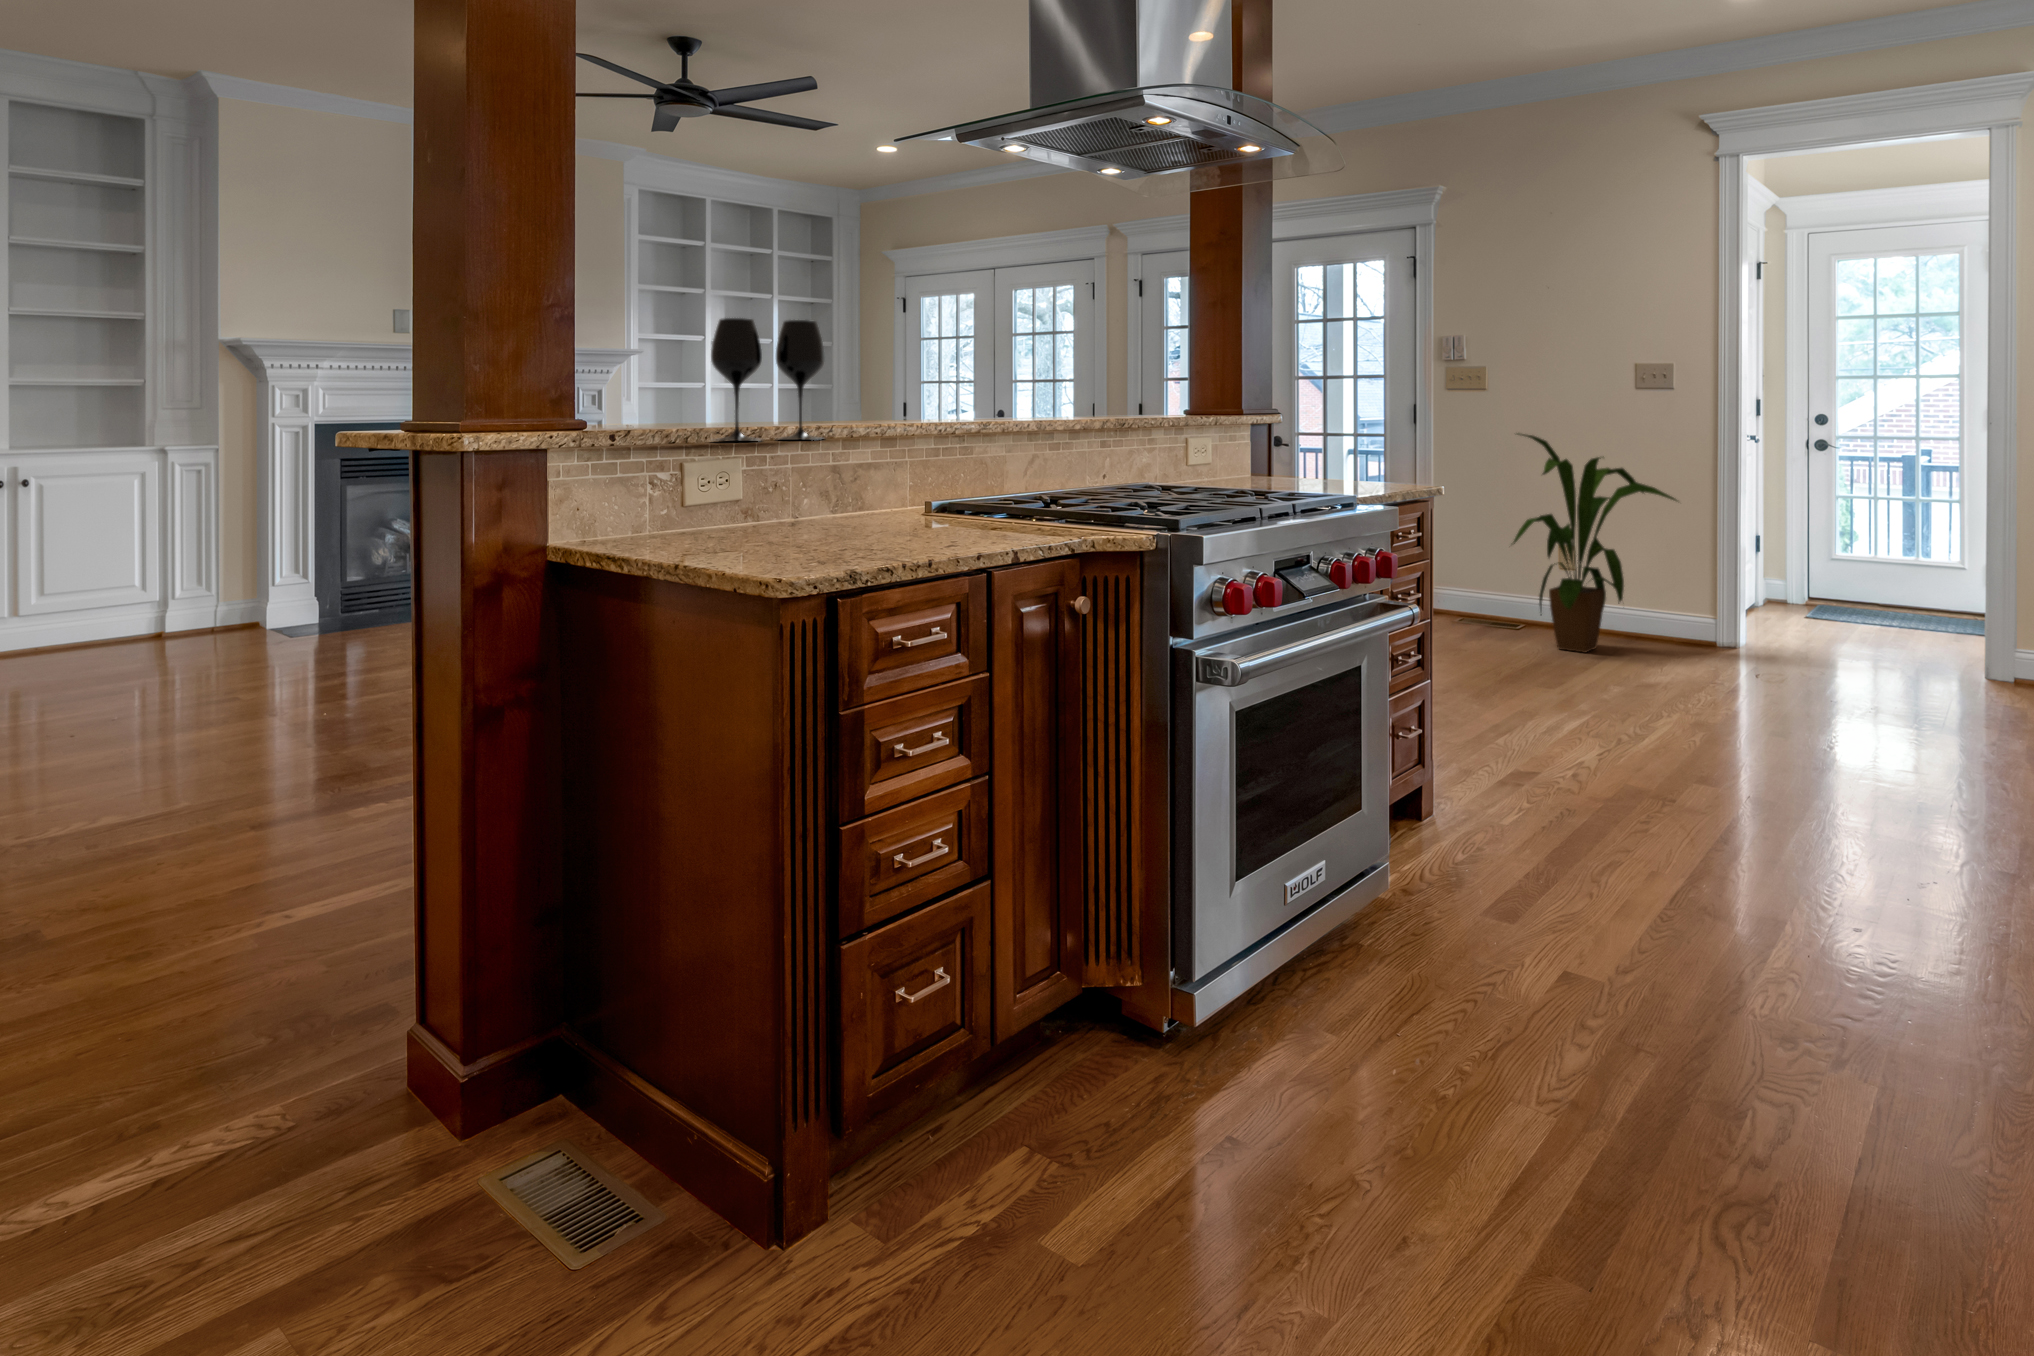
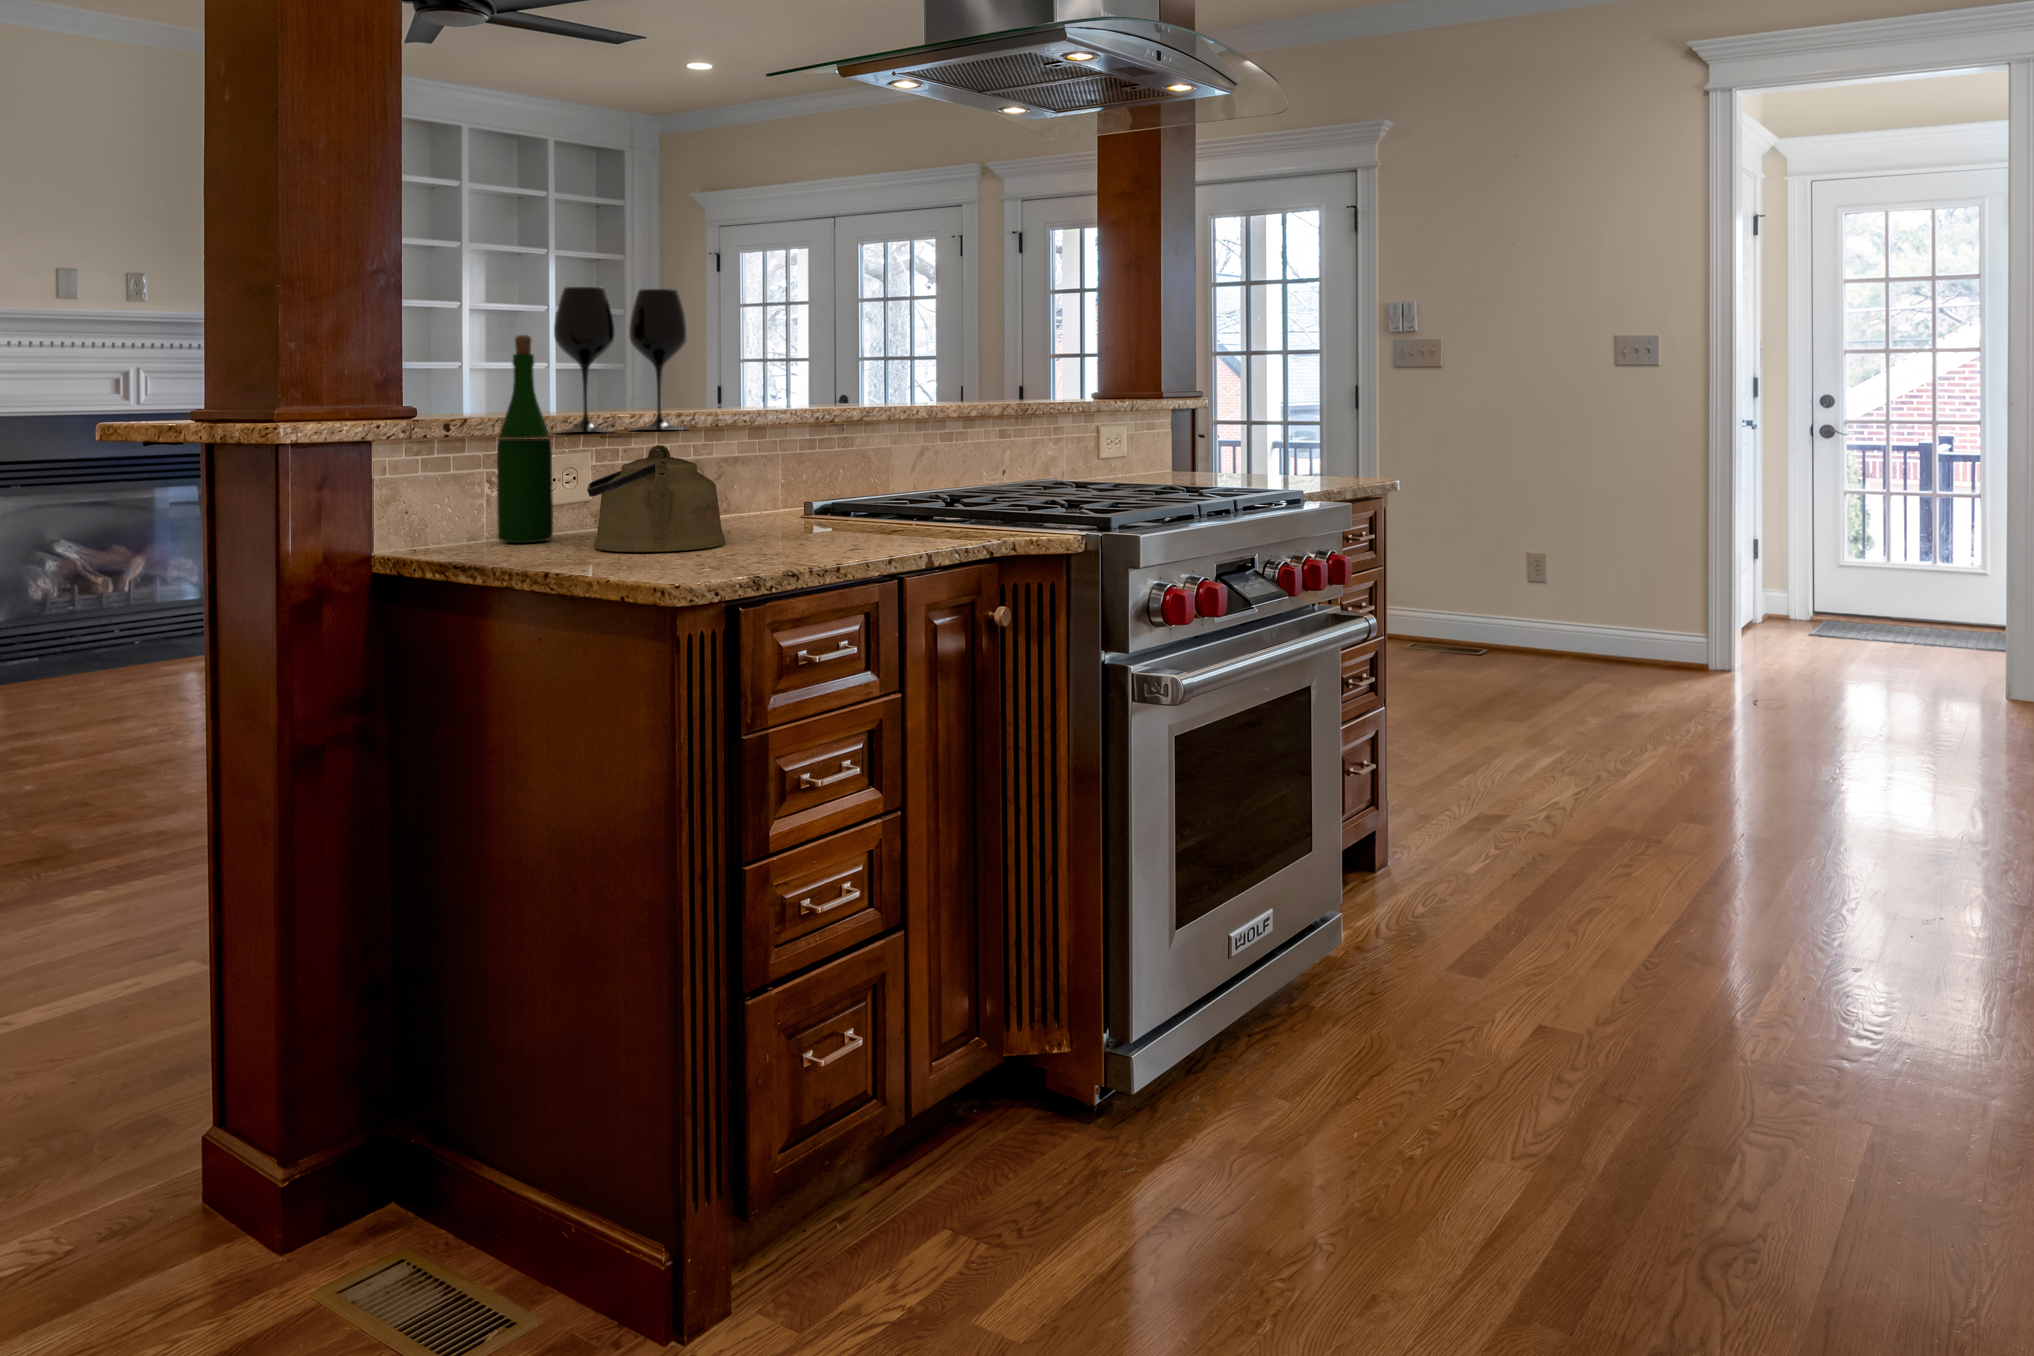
wine bottle: none [658,359,704,535] -> present [497,335,553,543]
house plant: present [1513,434,1677,653] -> none [1466,420,1666,680]
kettle: none [725,453,846,546] -> present [587,445,726,552]

